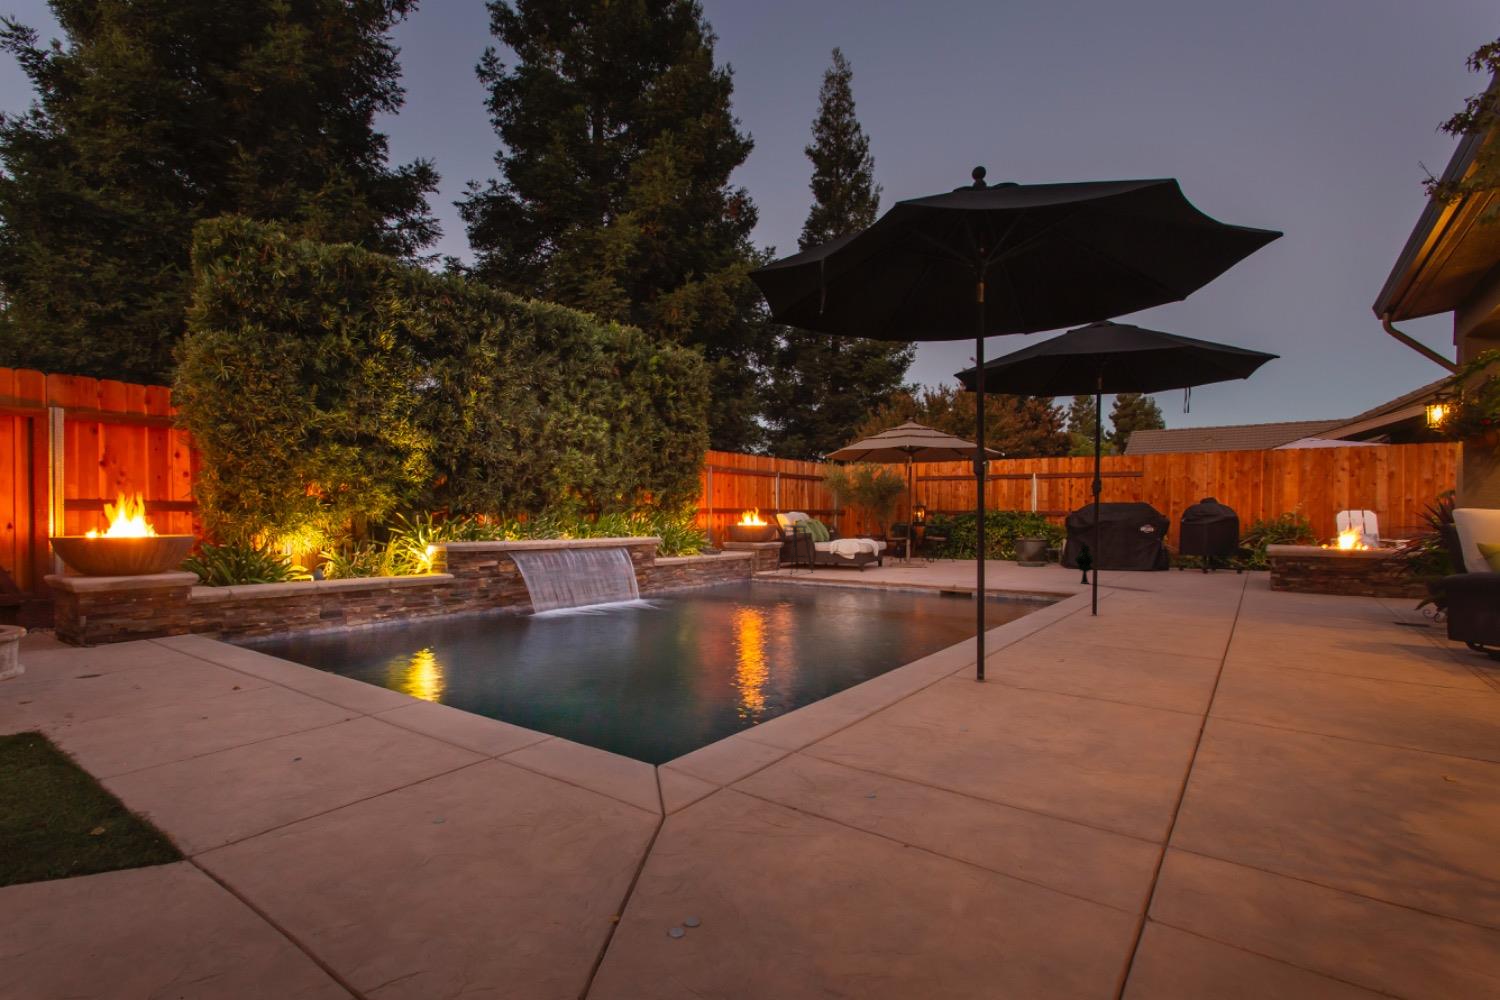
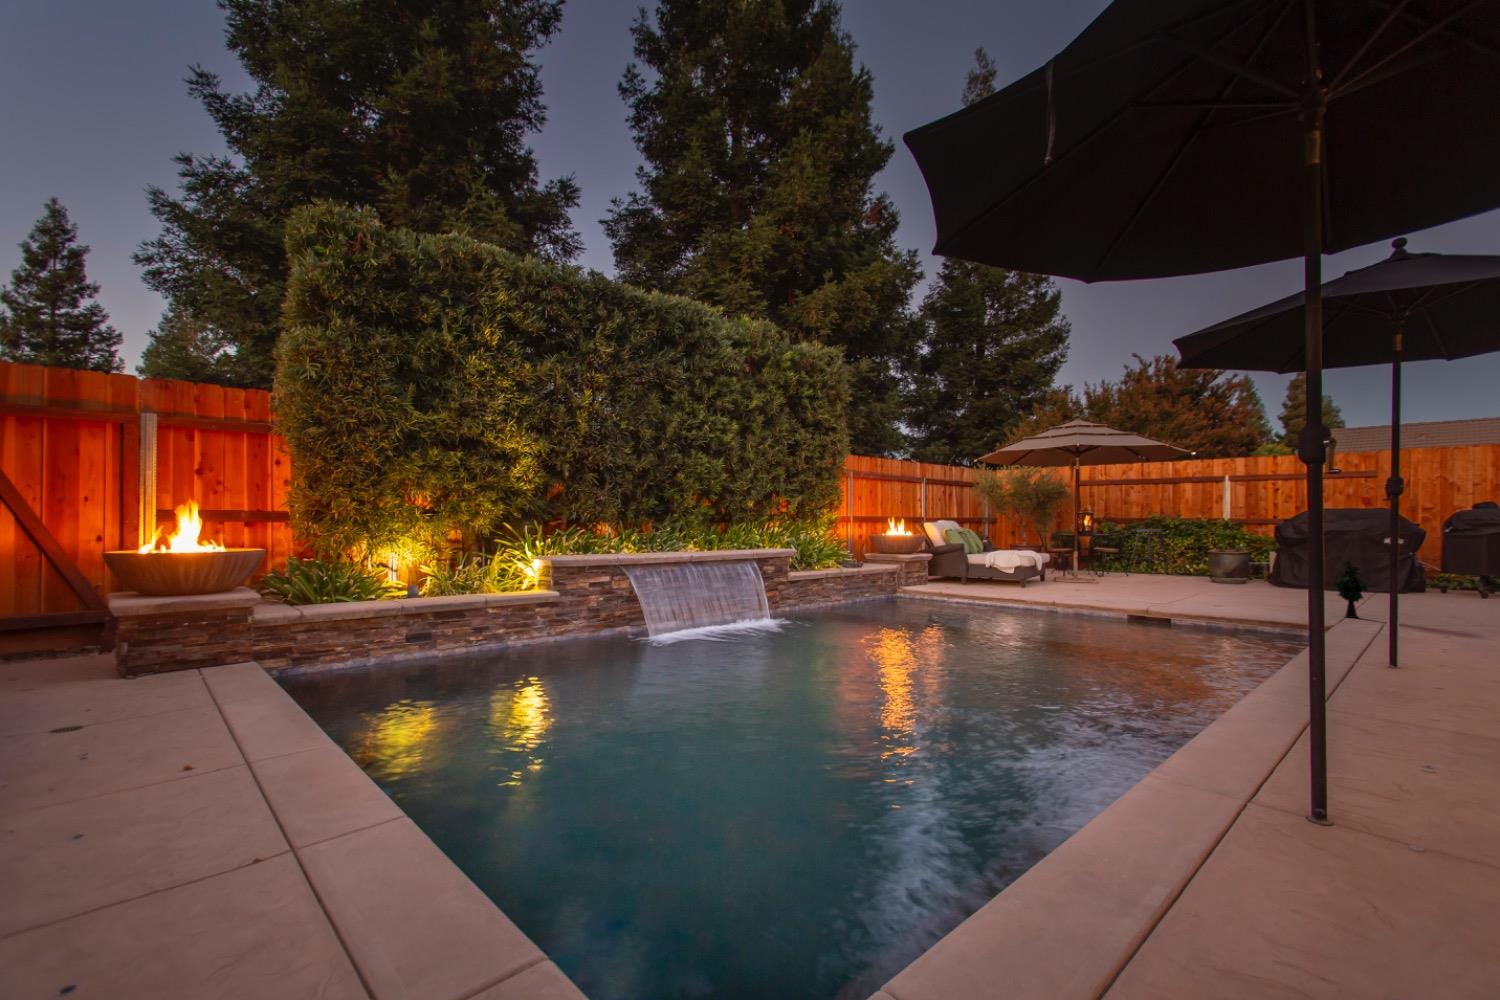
stool: present [778,525,811,569] -> present [1129,529,1168,573]

